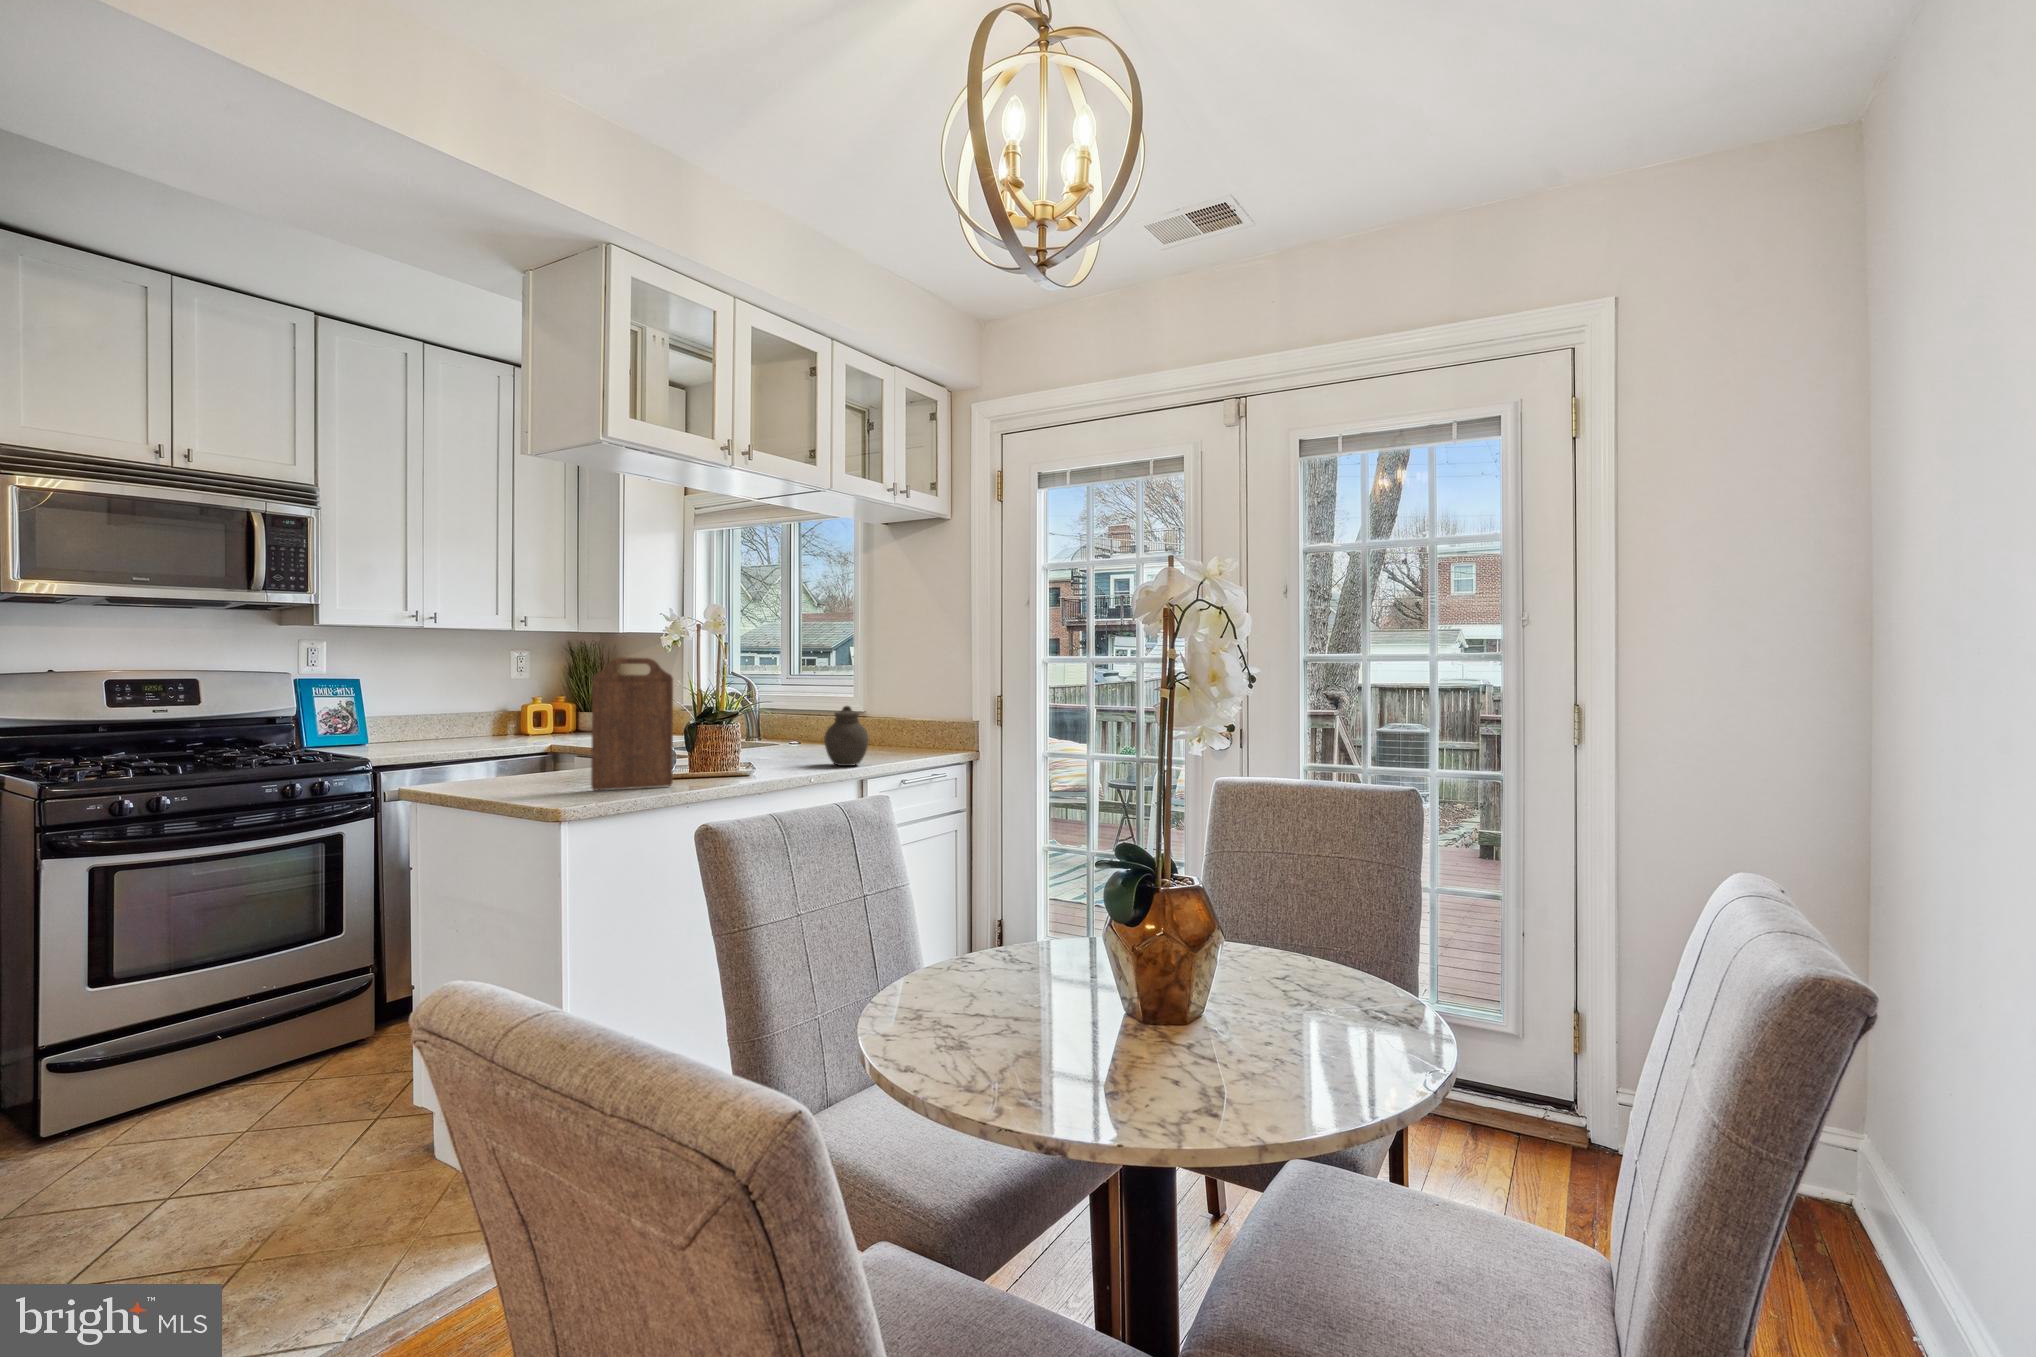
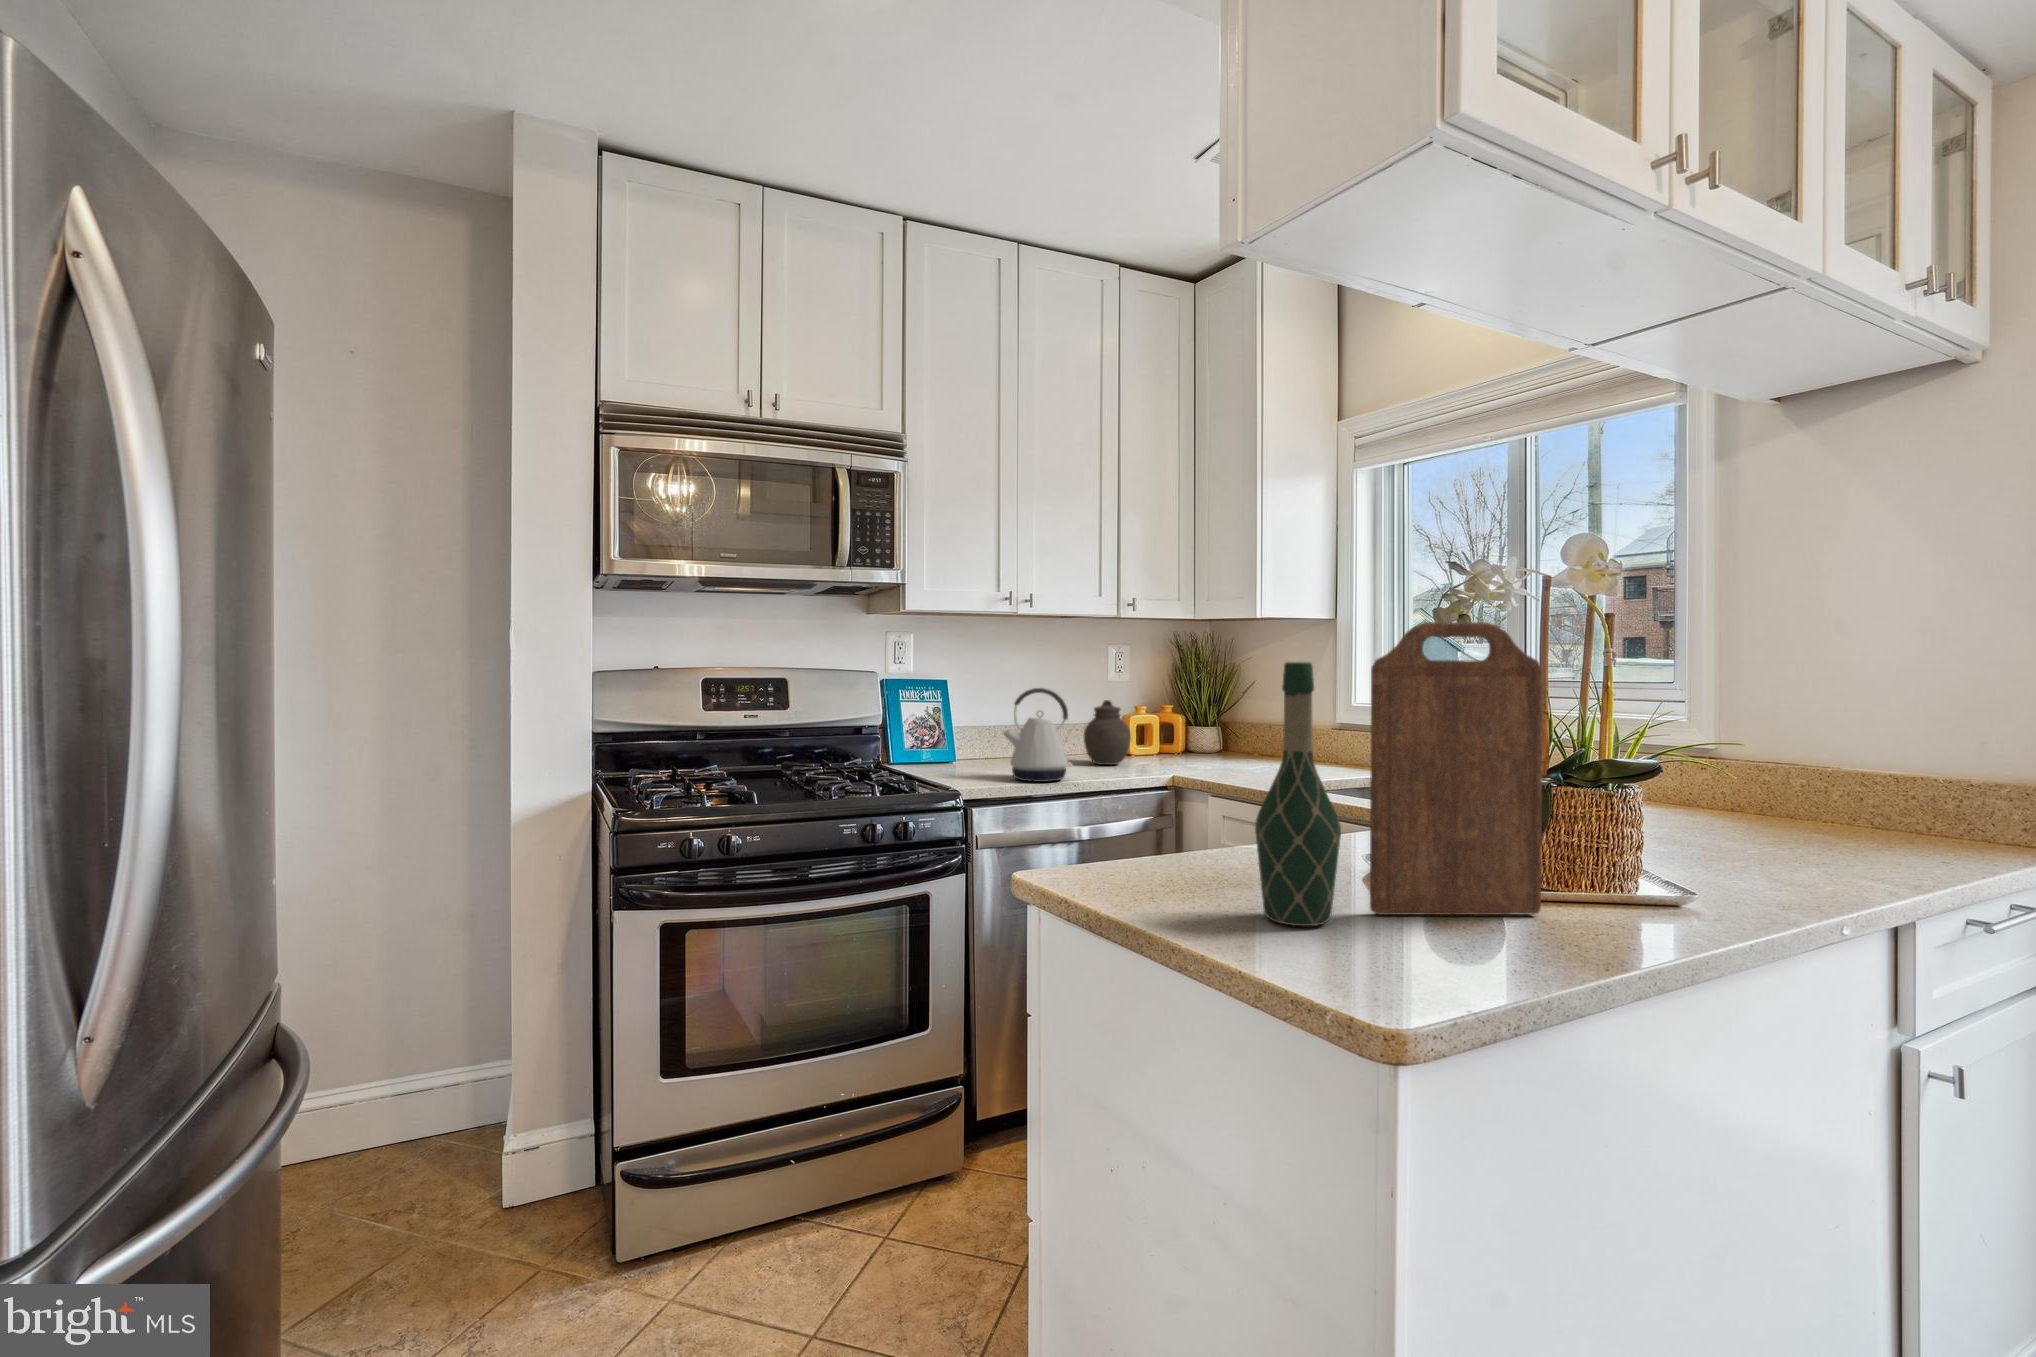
wine bottle: none [530,676,572,795] -> present [1255,662,1341,926]
kettle: none [408,685,469,753] -> present [1003,688,1072,782]
jar: present [824,706,869,766] -> present [1084,700,1131,765]

